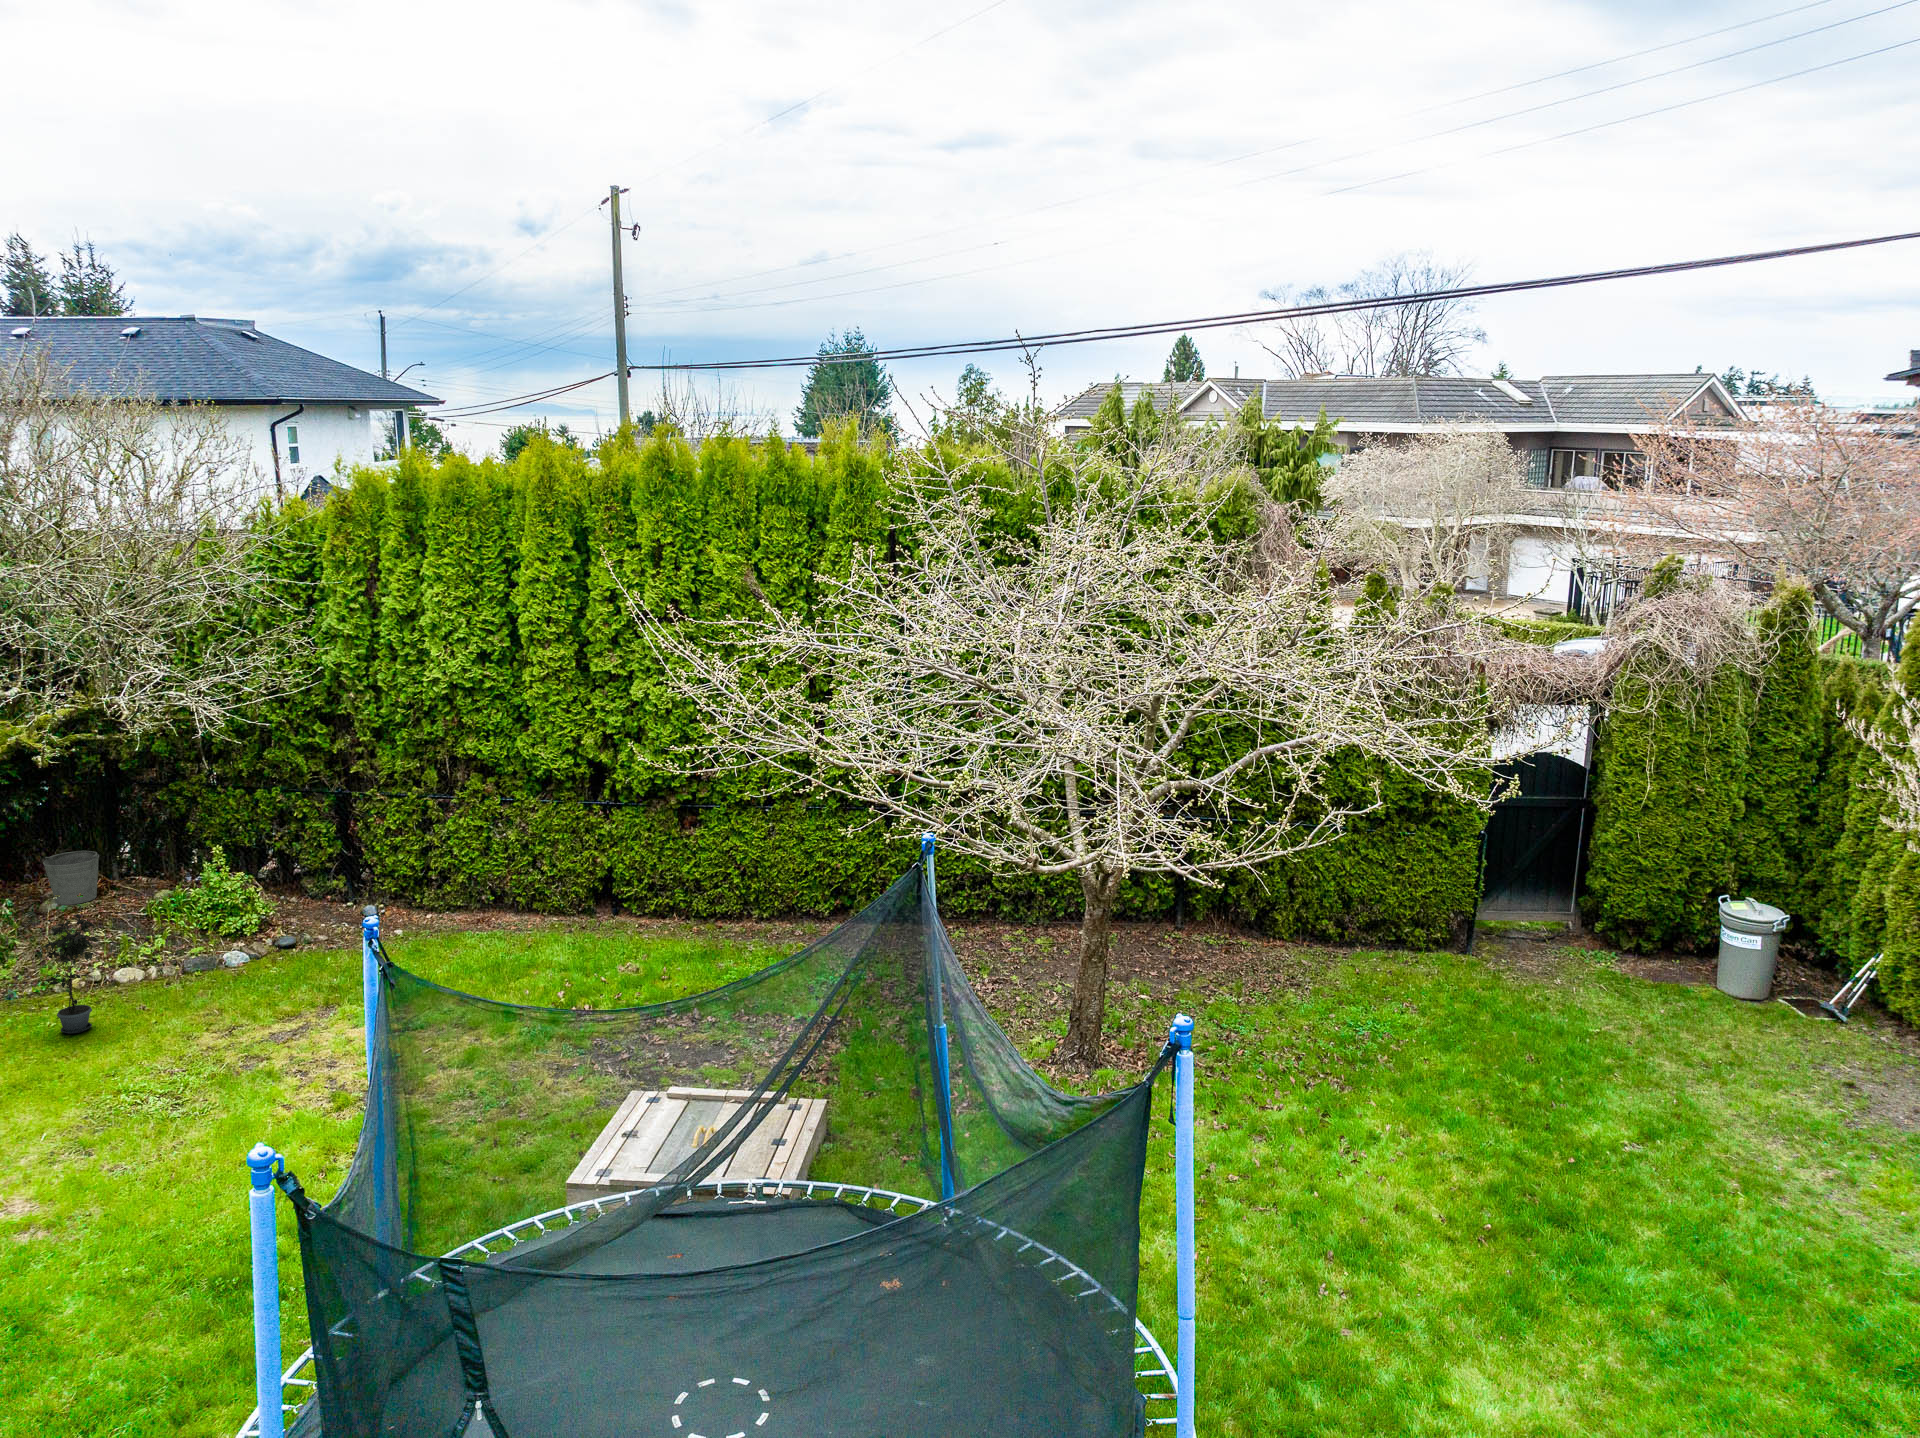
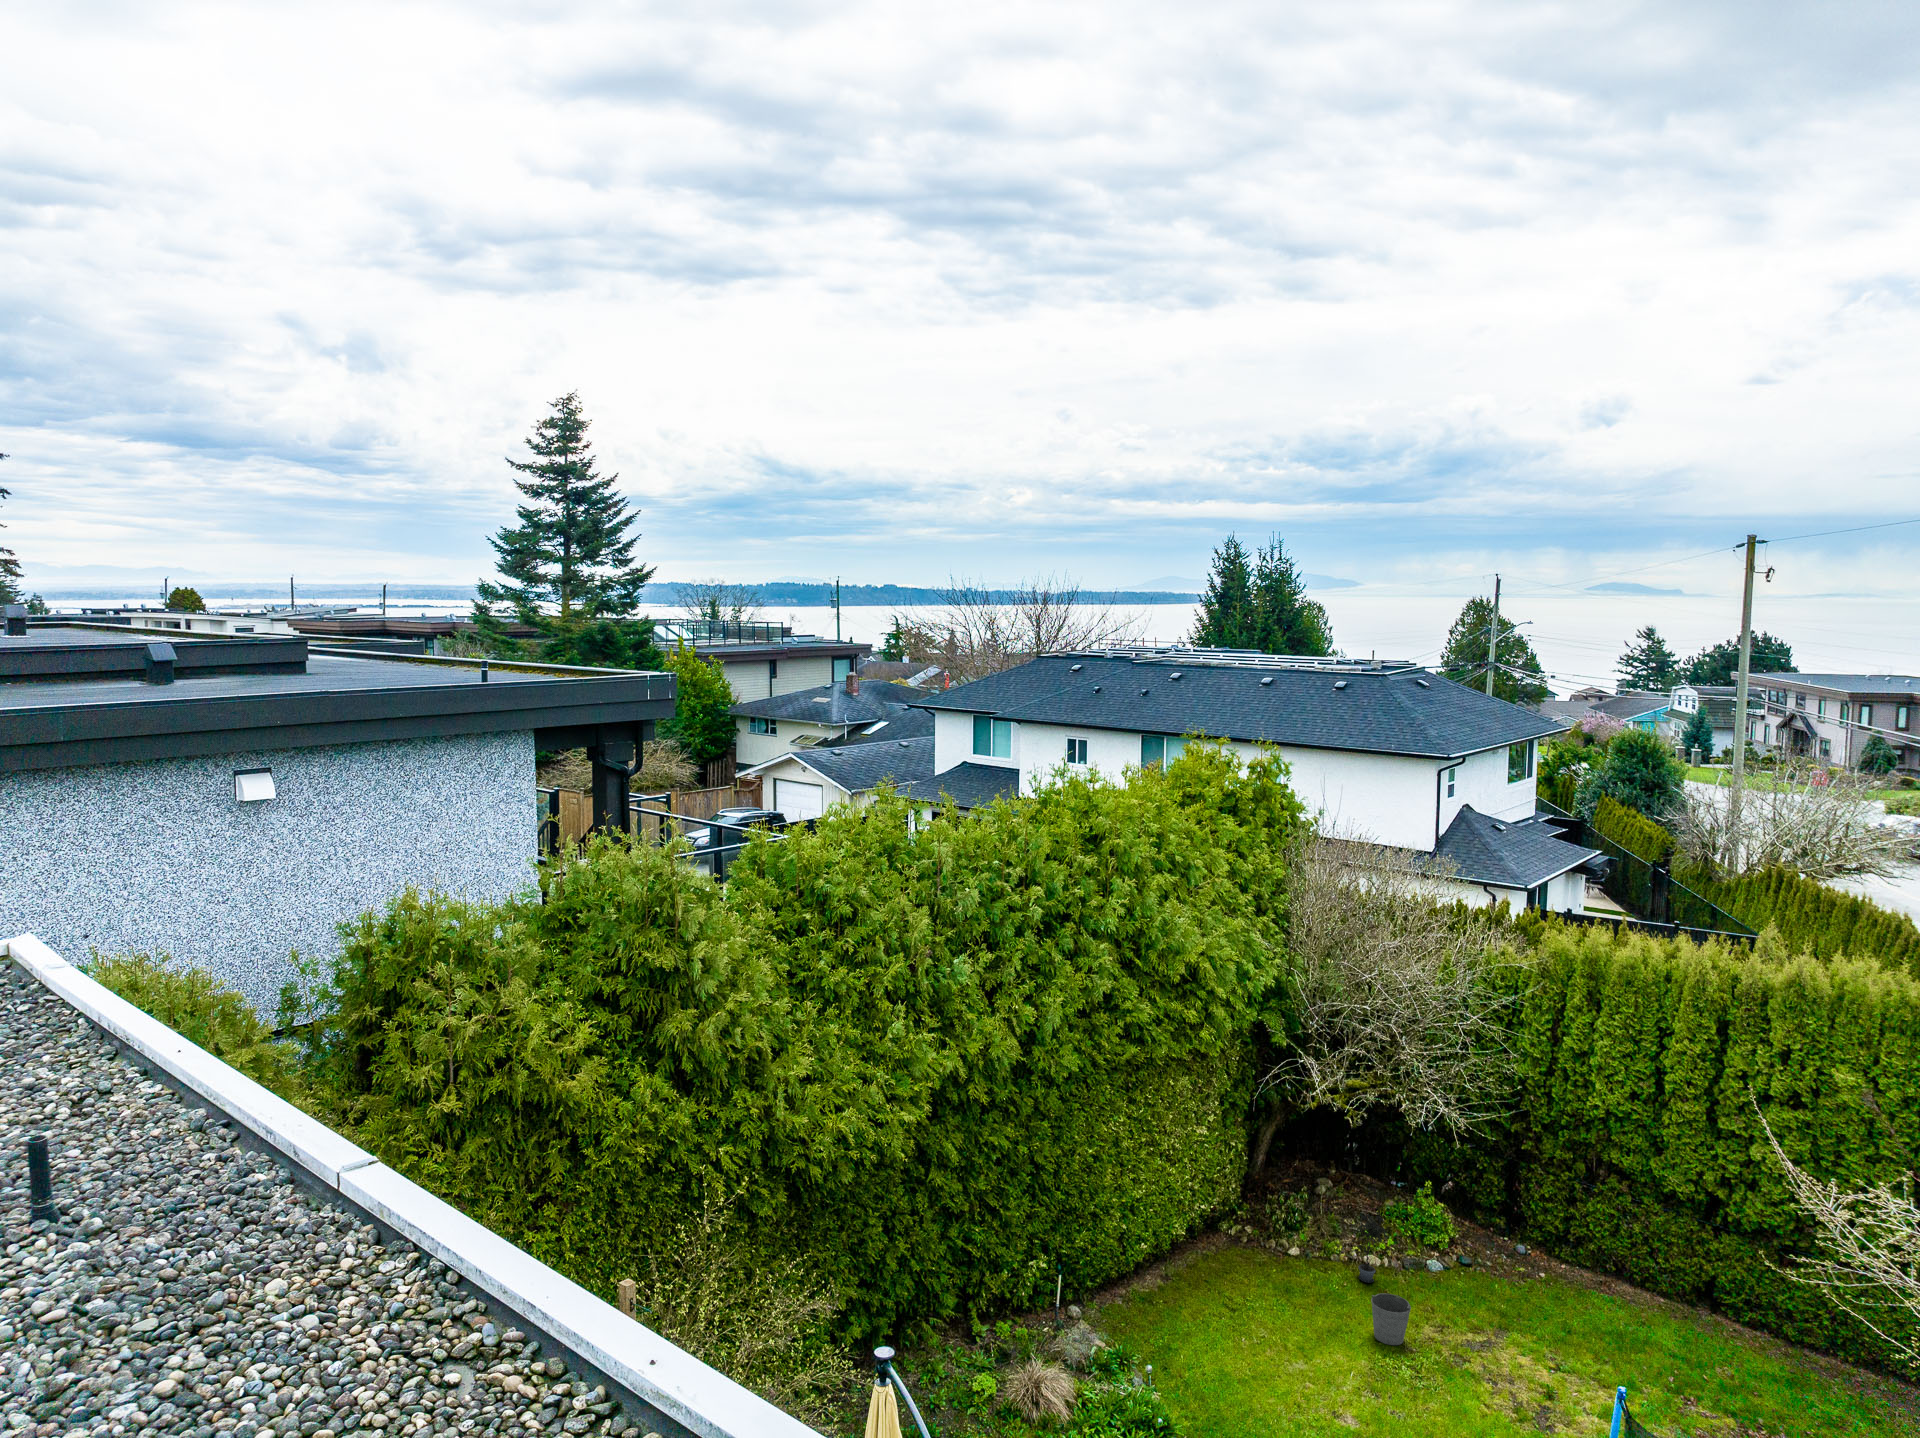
bucket: present [43,851,99,905] -> present [1371,1293,1411,1345]

